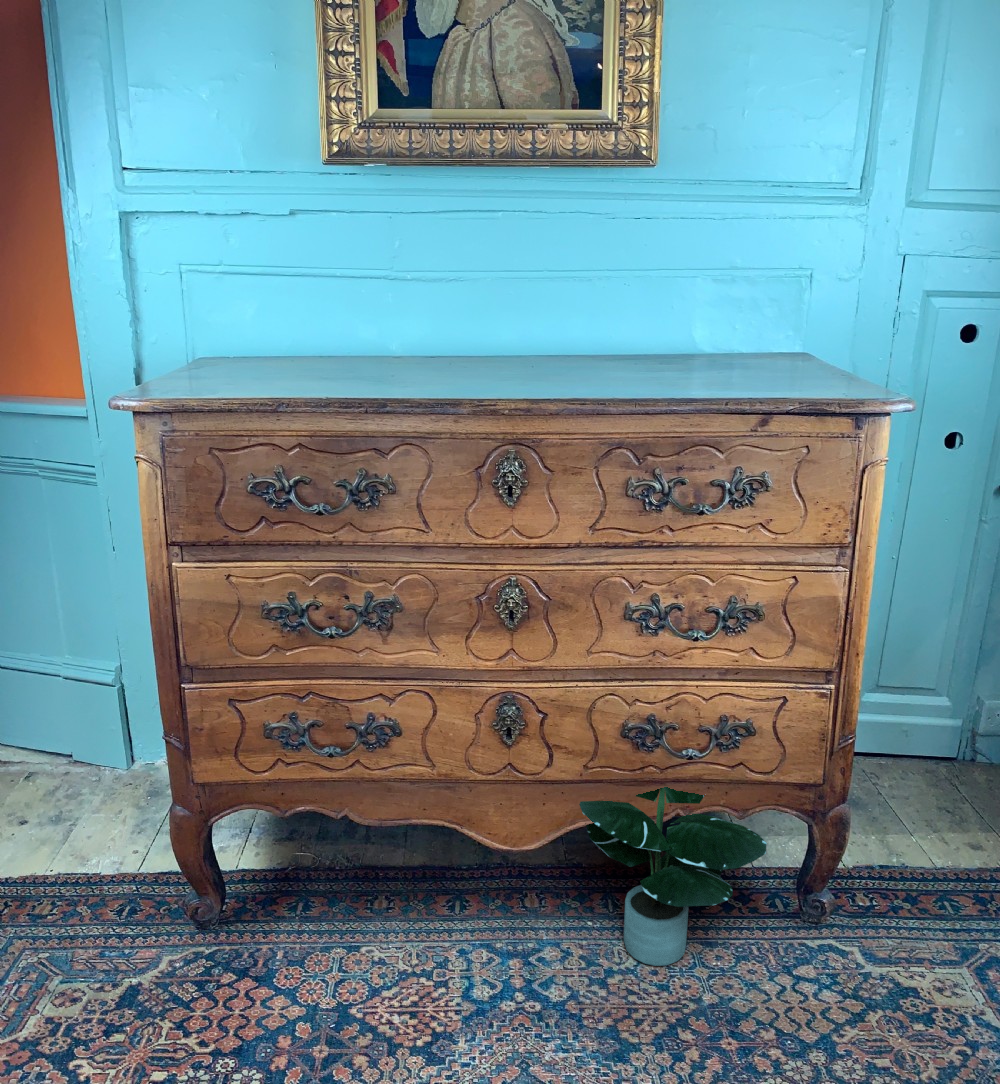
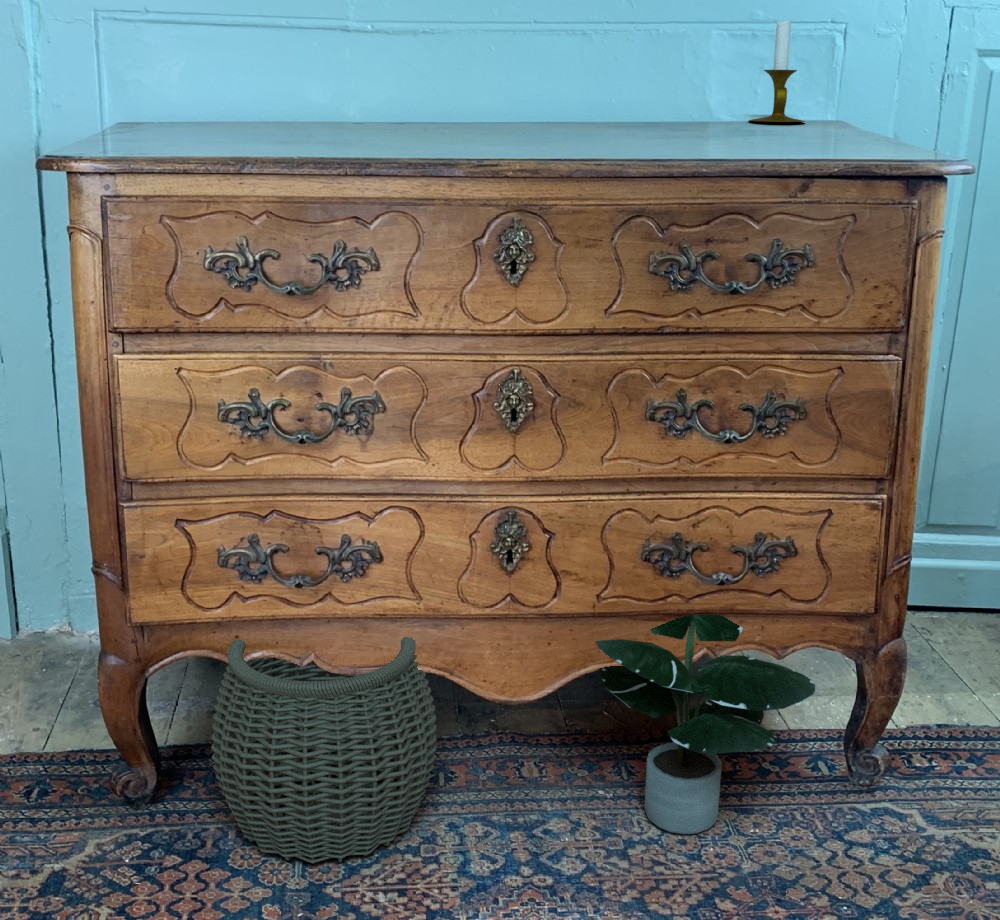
candlestick: none [719,275,767,357] -> present [749,21,805,122]
woven basket: none [262,763,449,985] -> present [211,637,437,864]

